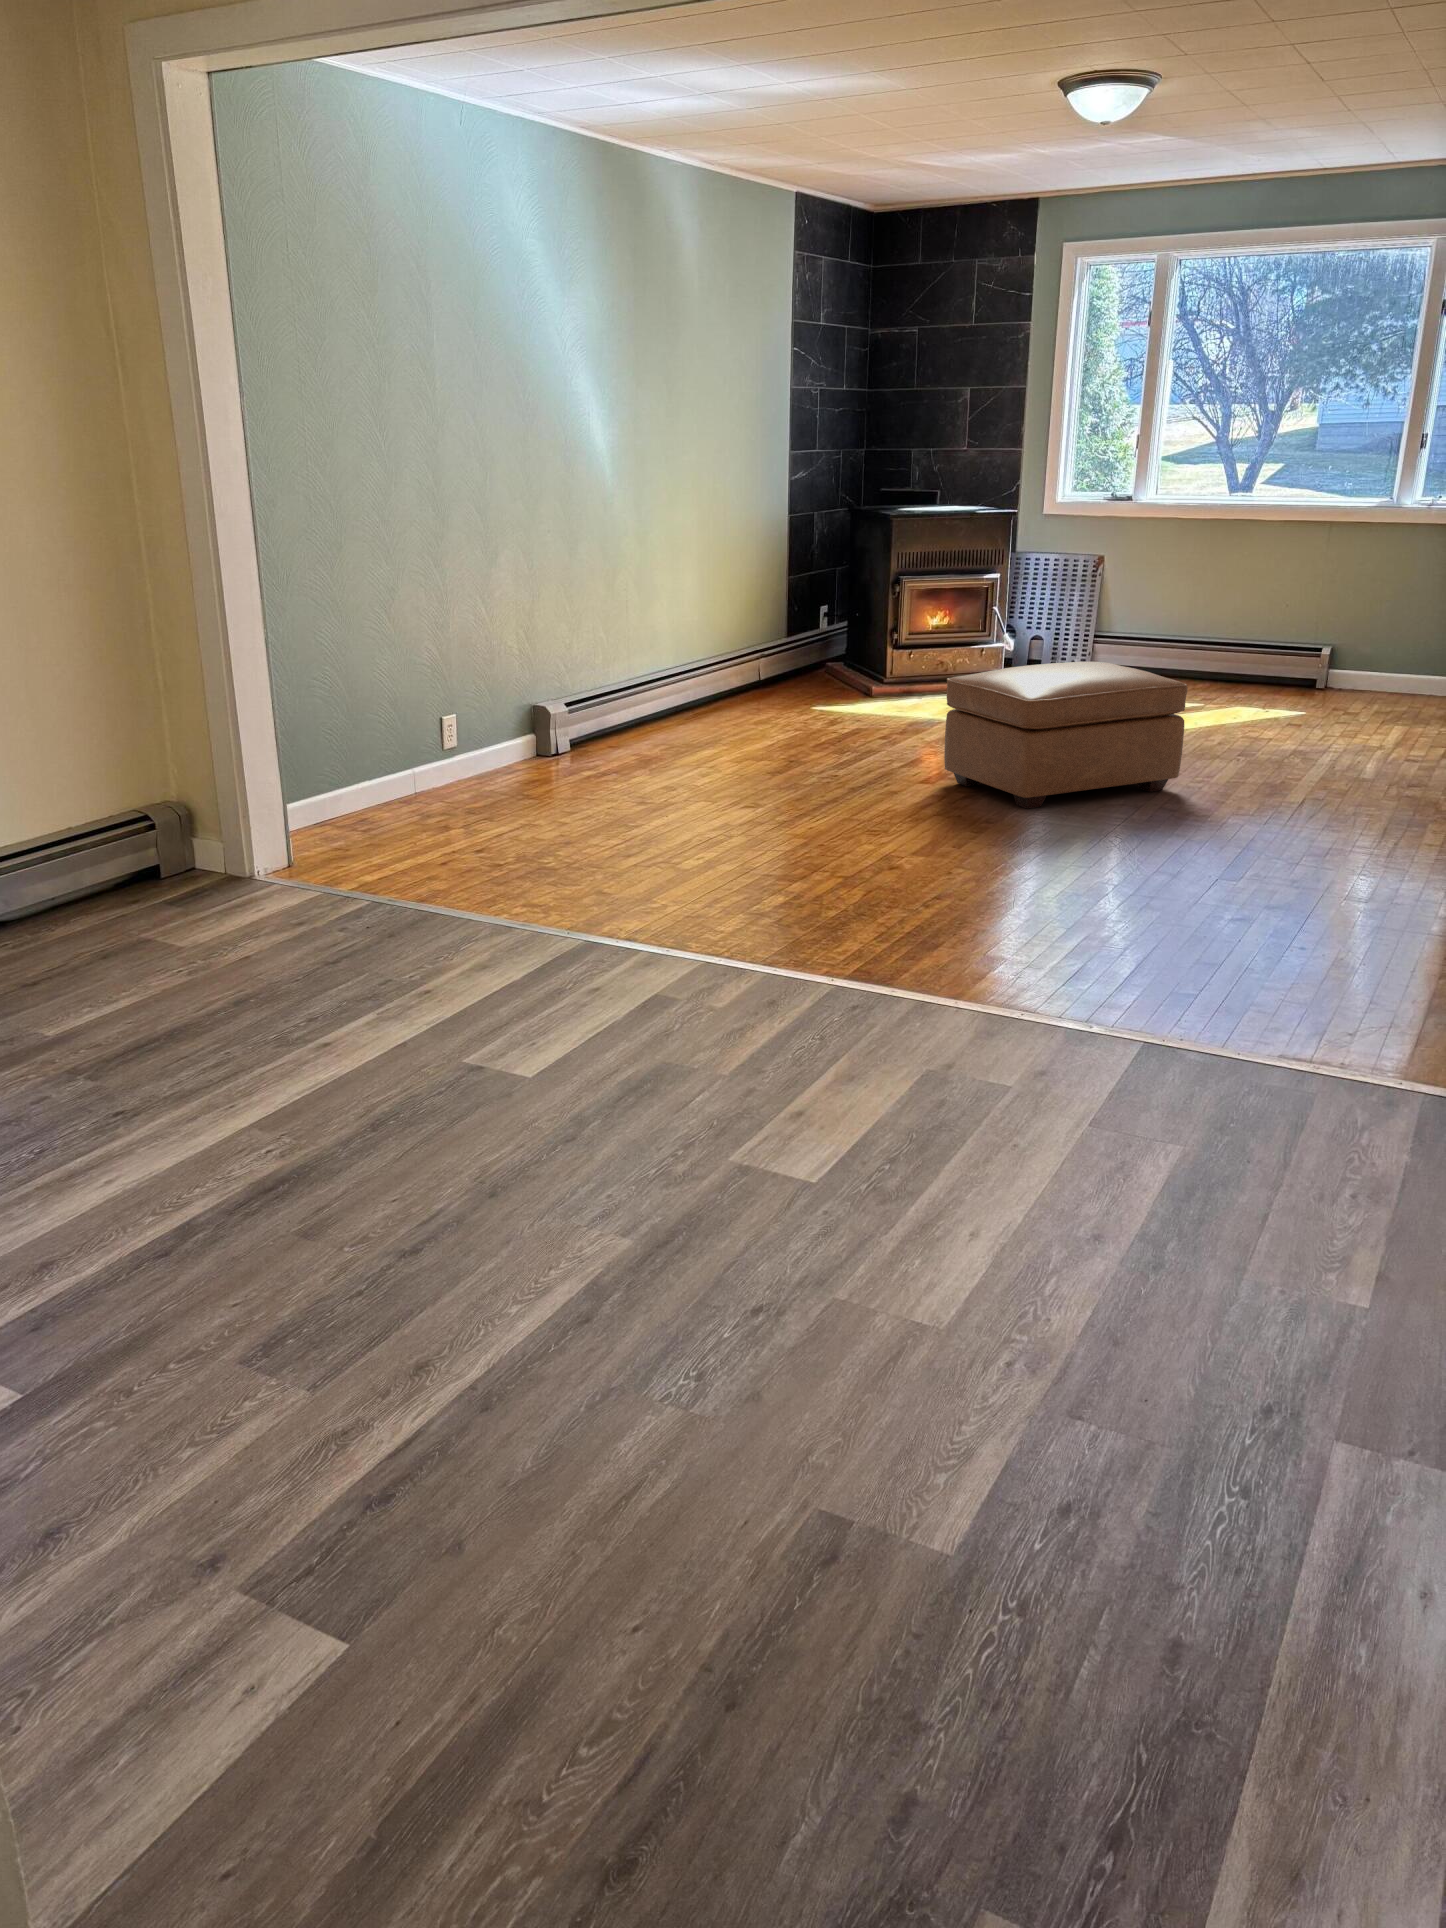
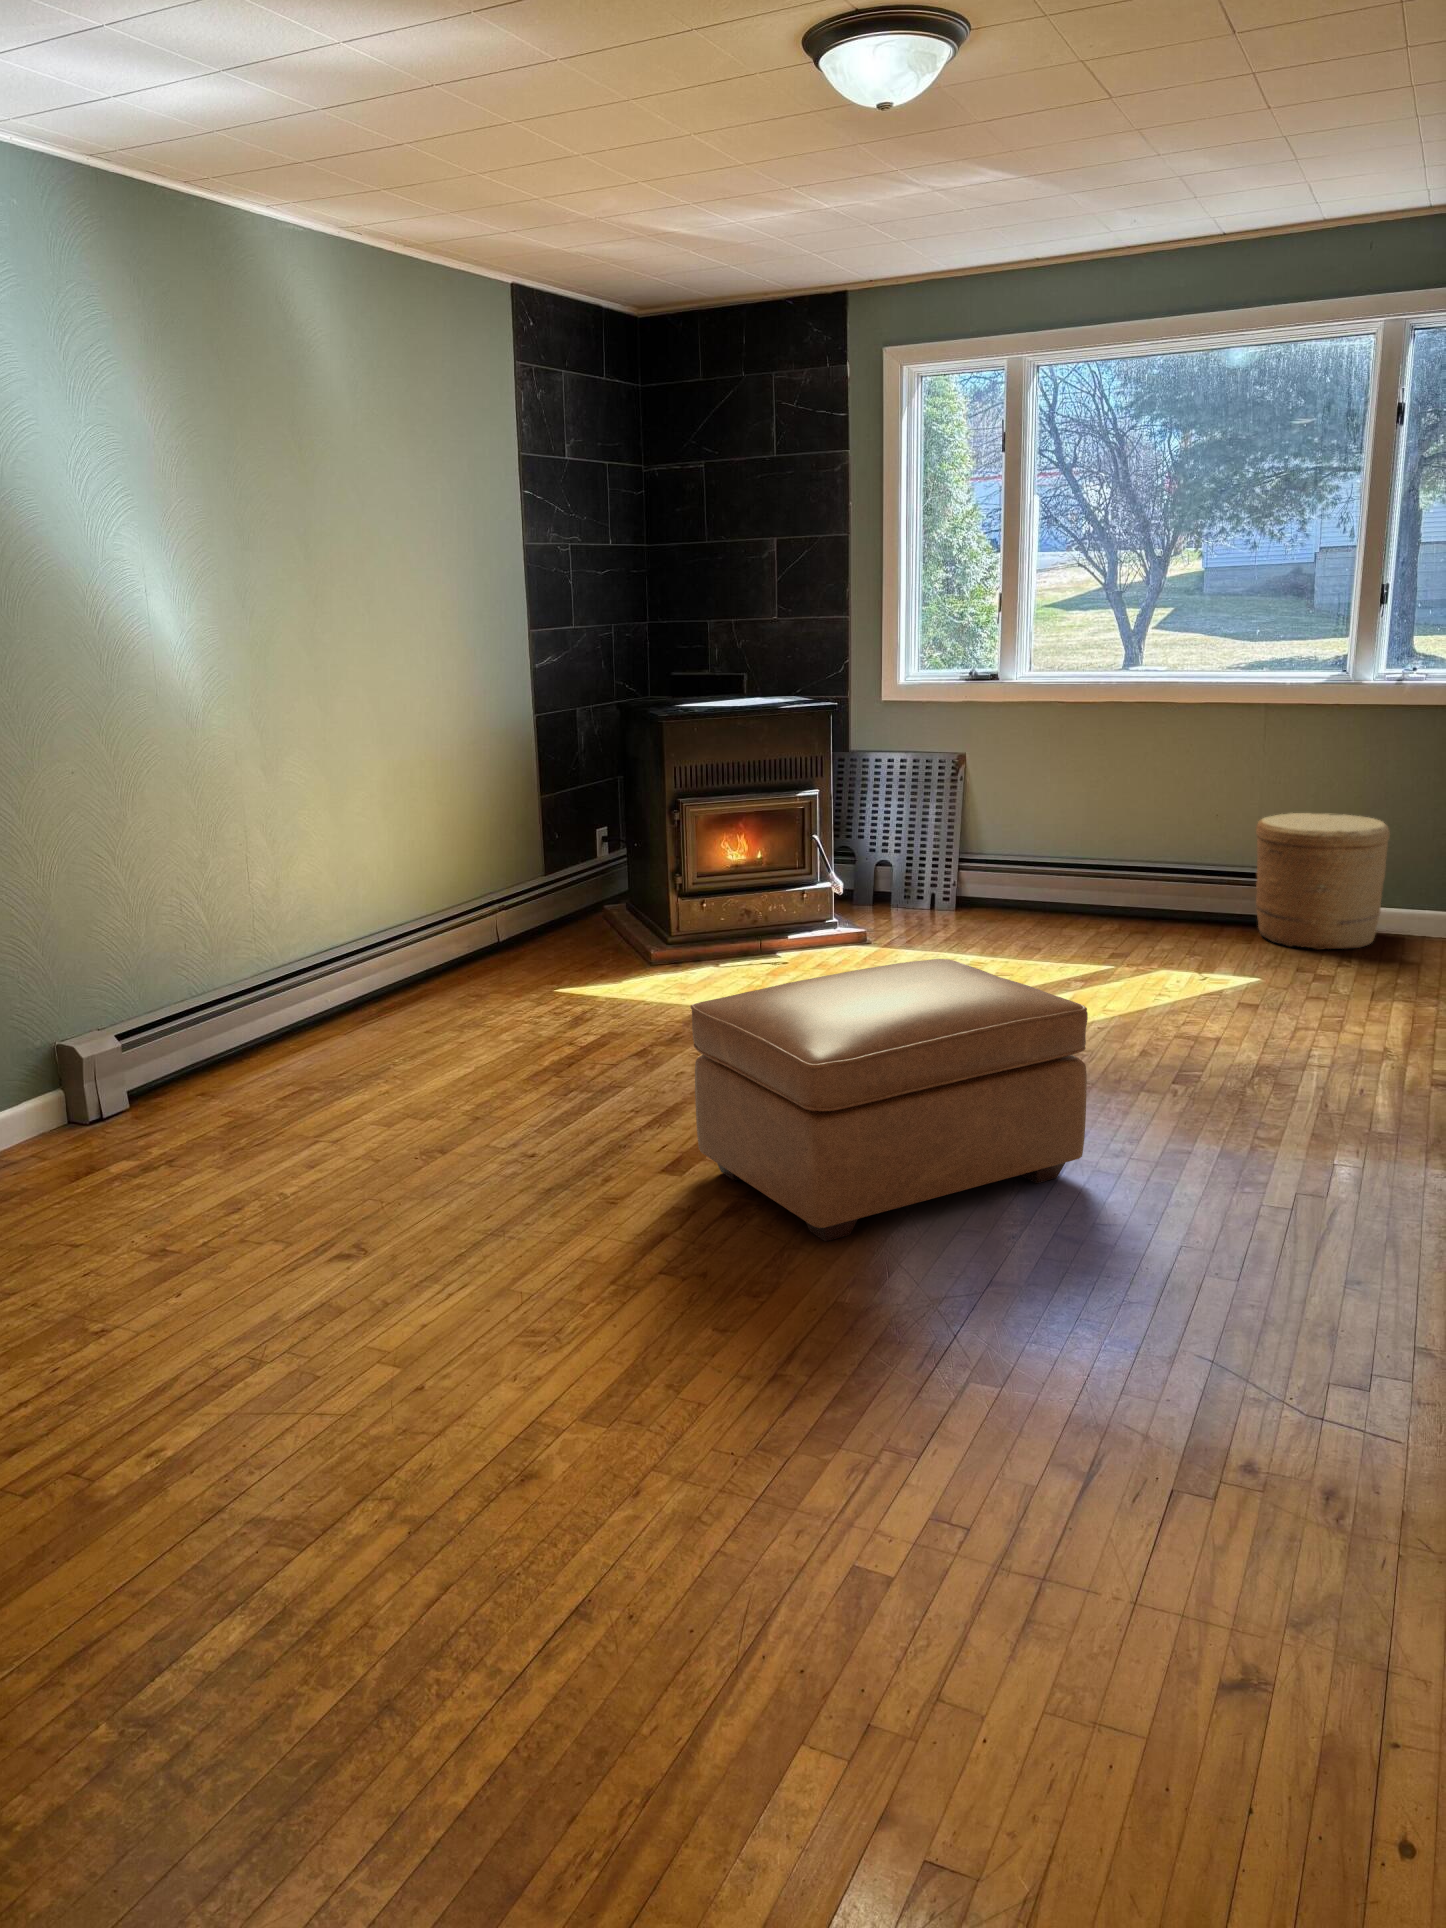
woven basket: none [1311,603,1410,699] -> present [1256,813,1390,950]

